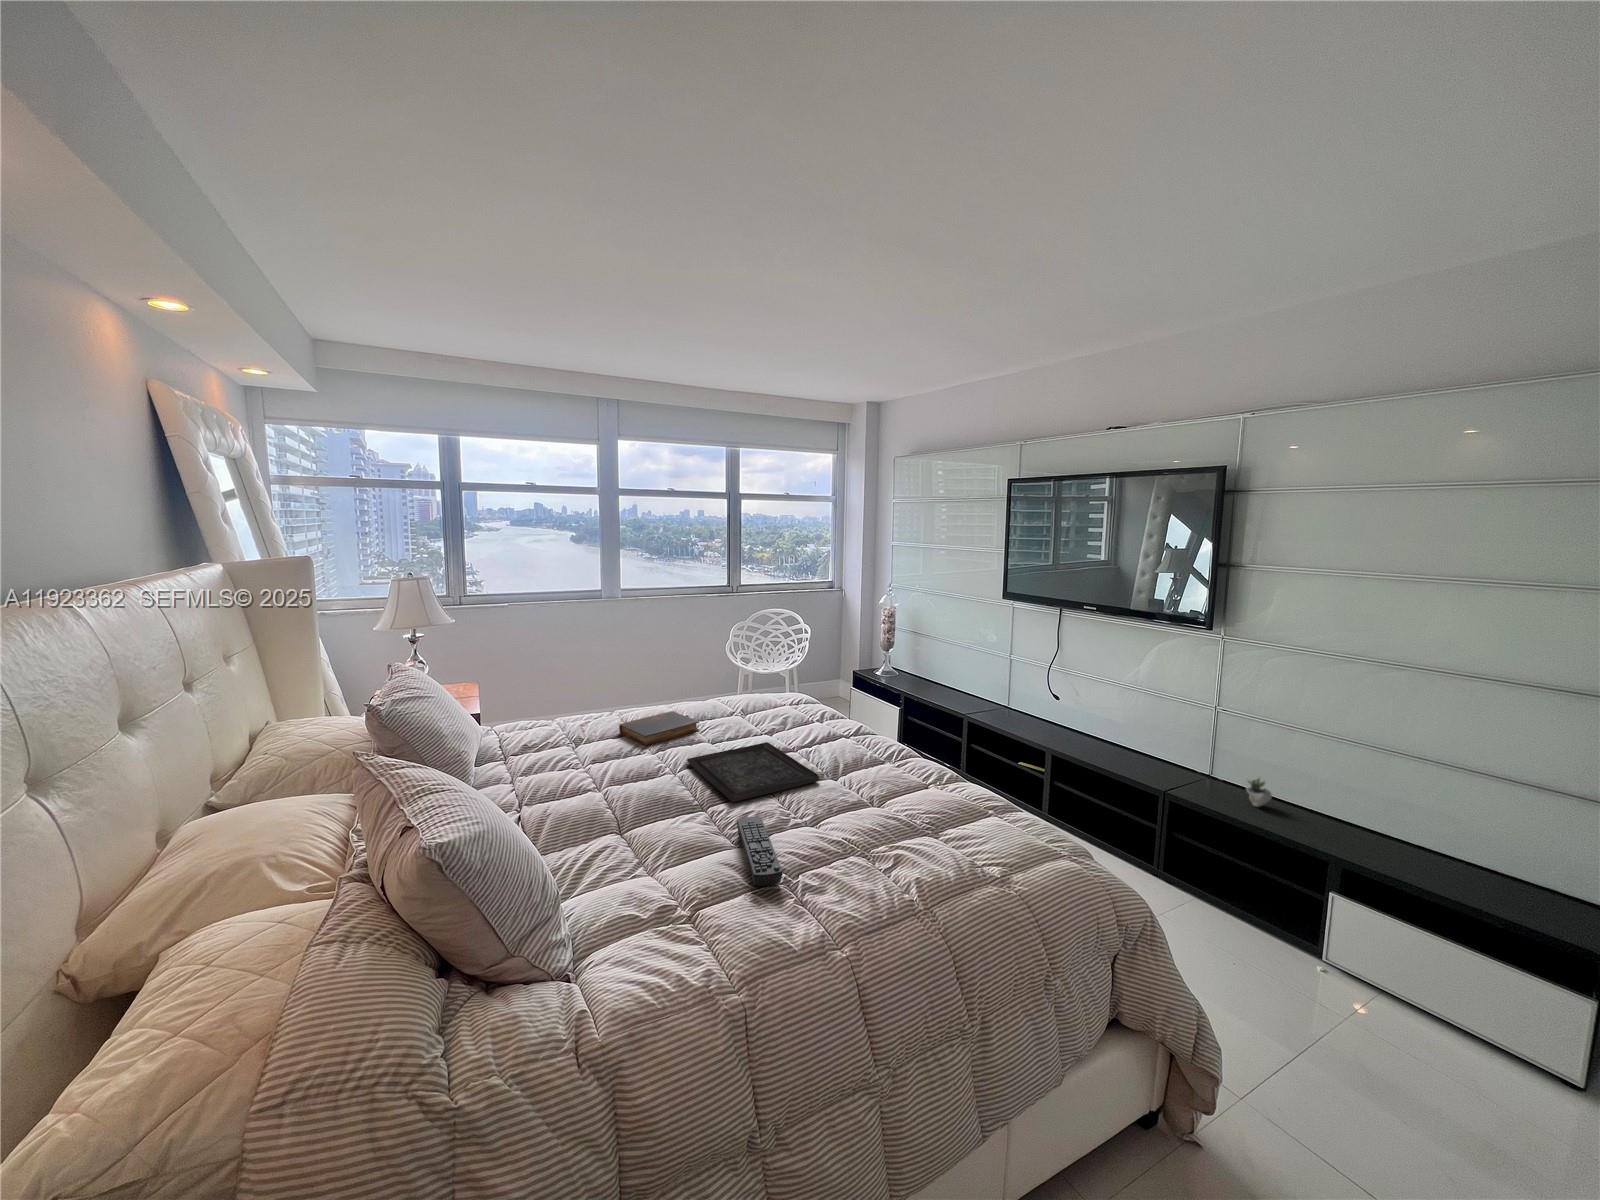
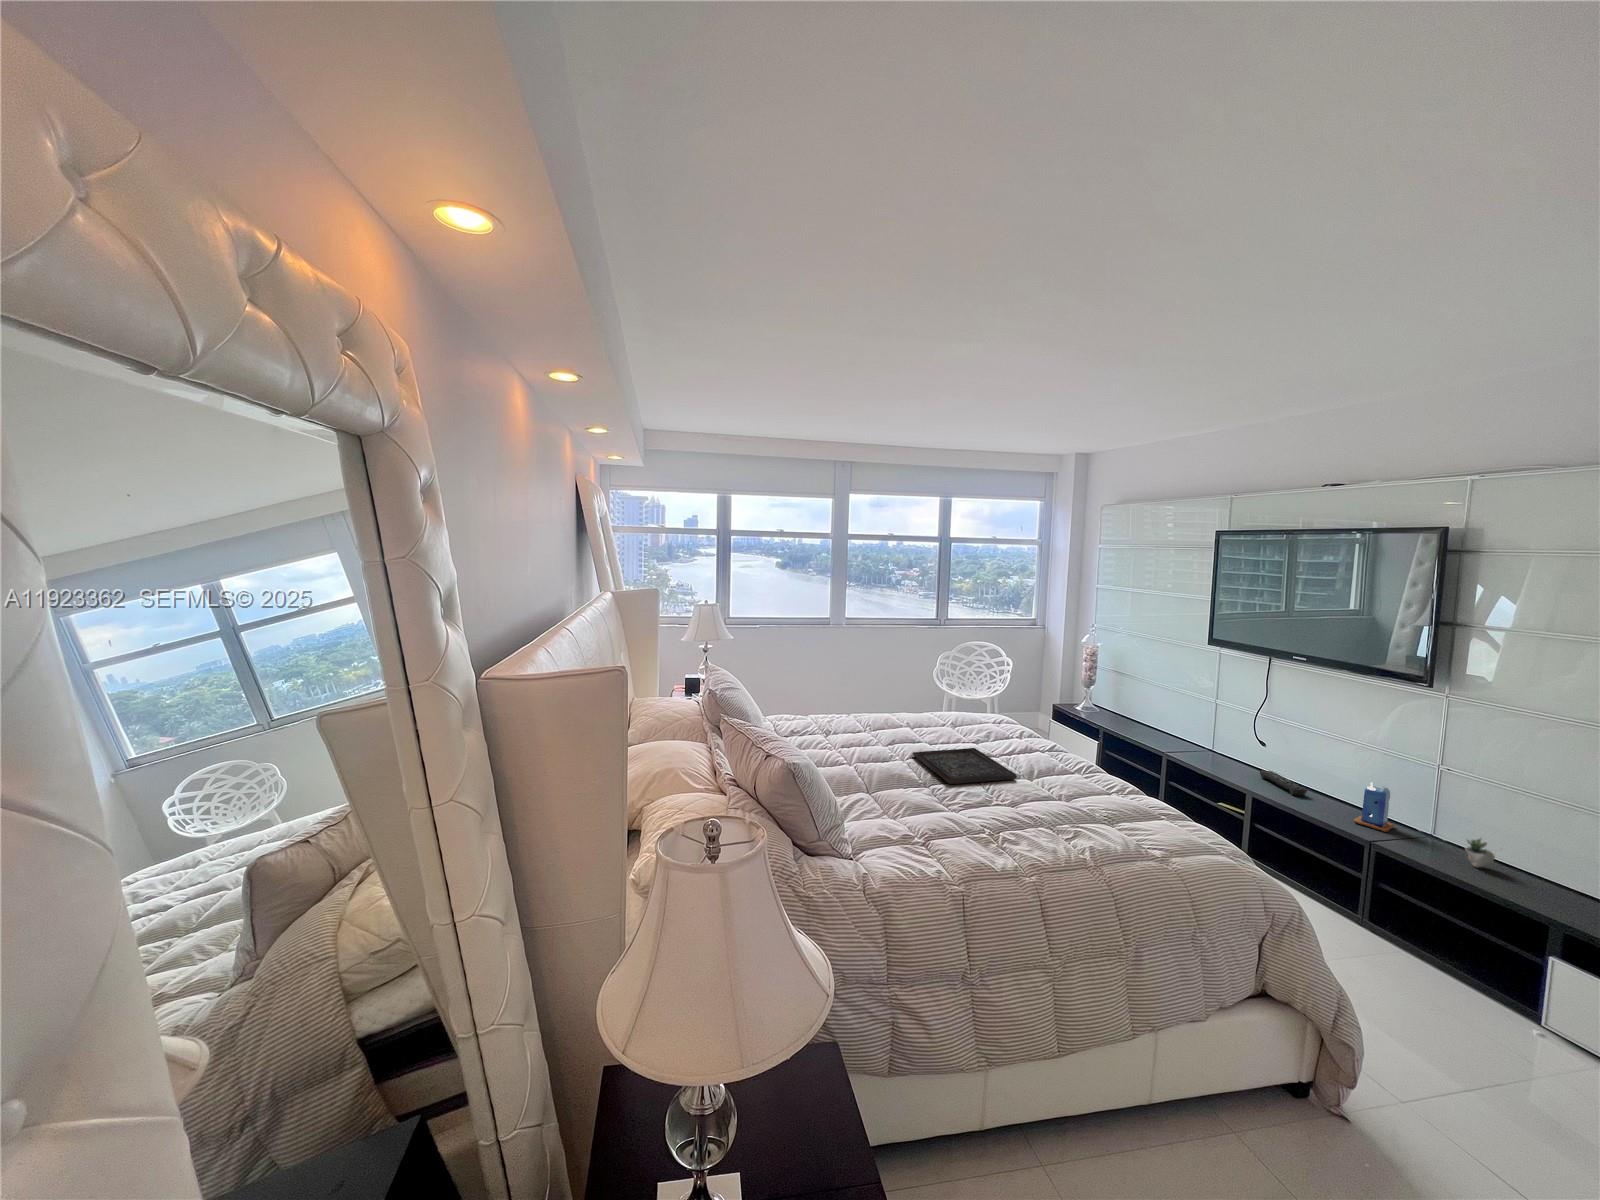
book: present [619,711,699,745] -> none [858,718,919,740]
candle: none [1145,730,1178,779] -> present [1354,782,1394,832]
remote control: present [737,817,782,886] -> present [1260,770,1307,796]

